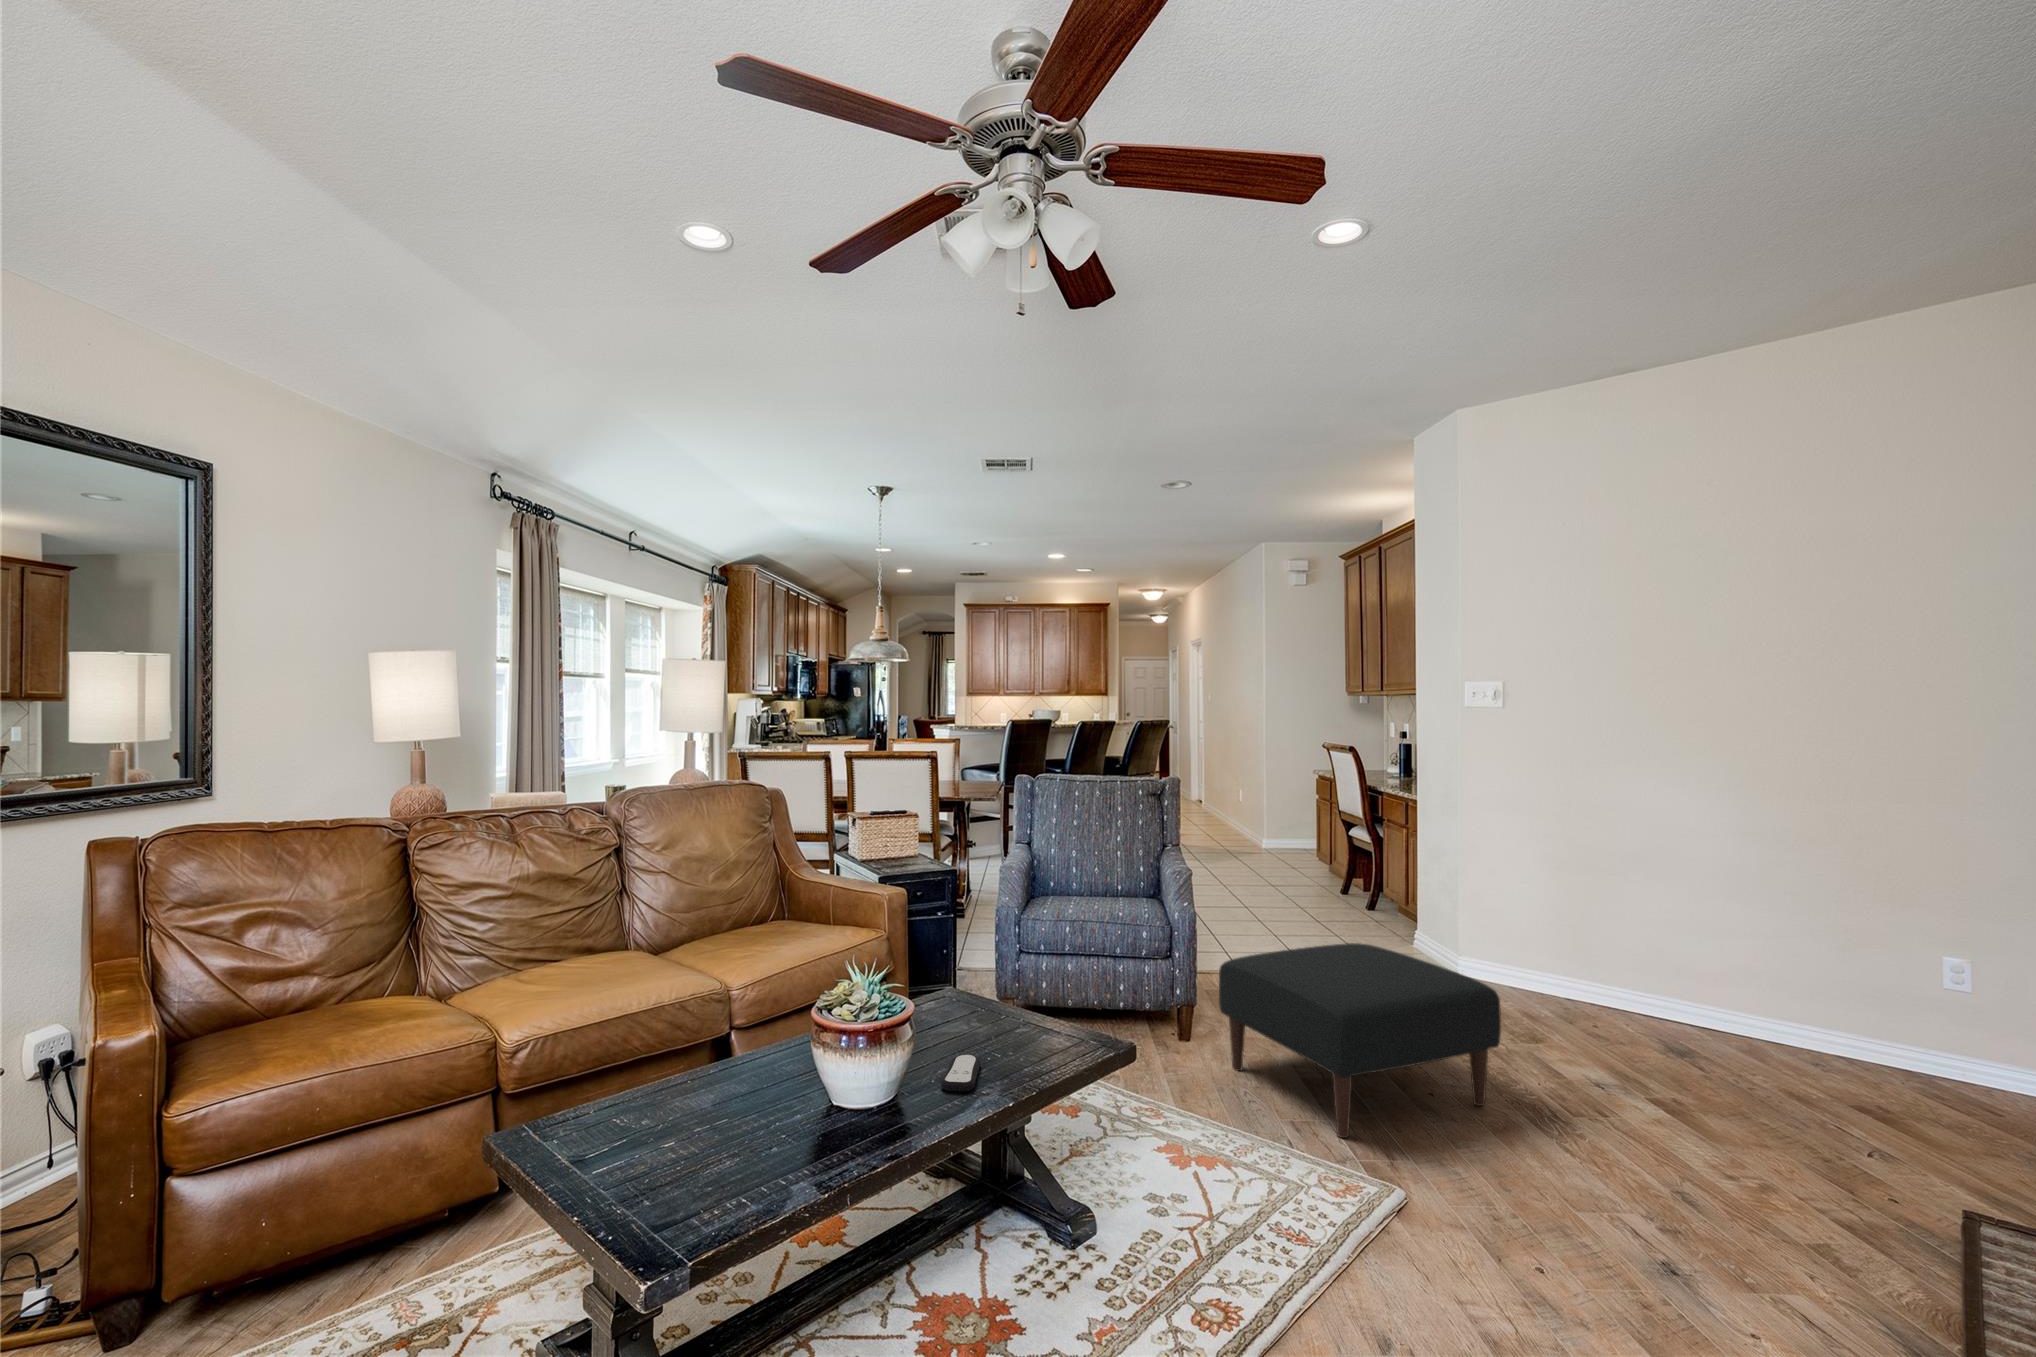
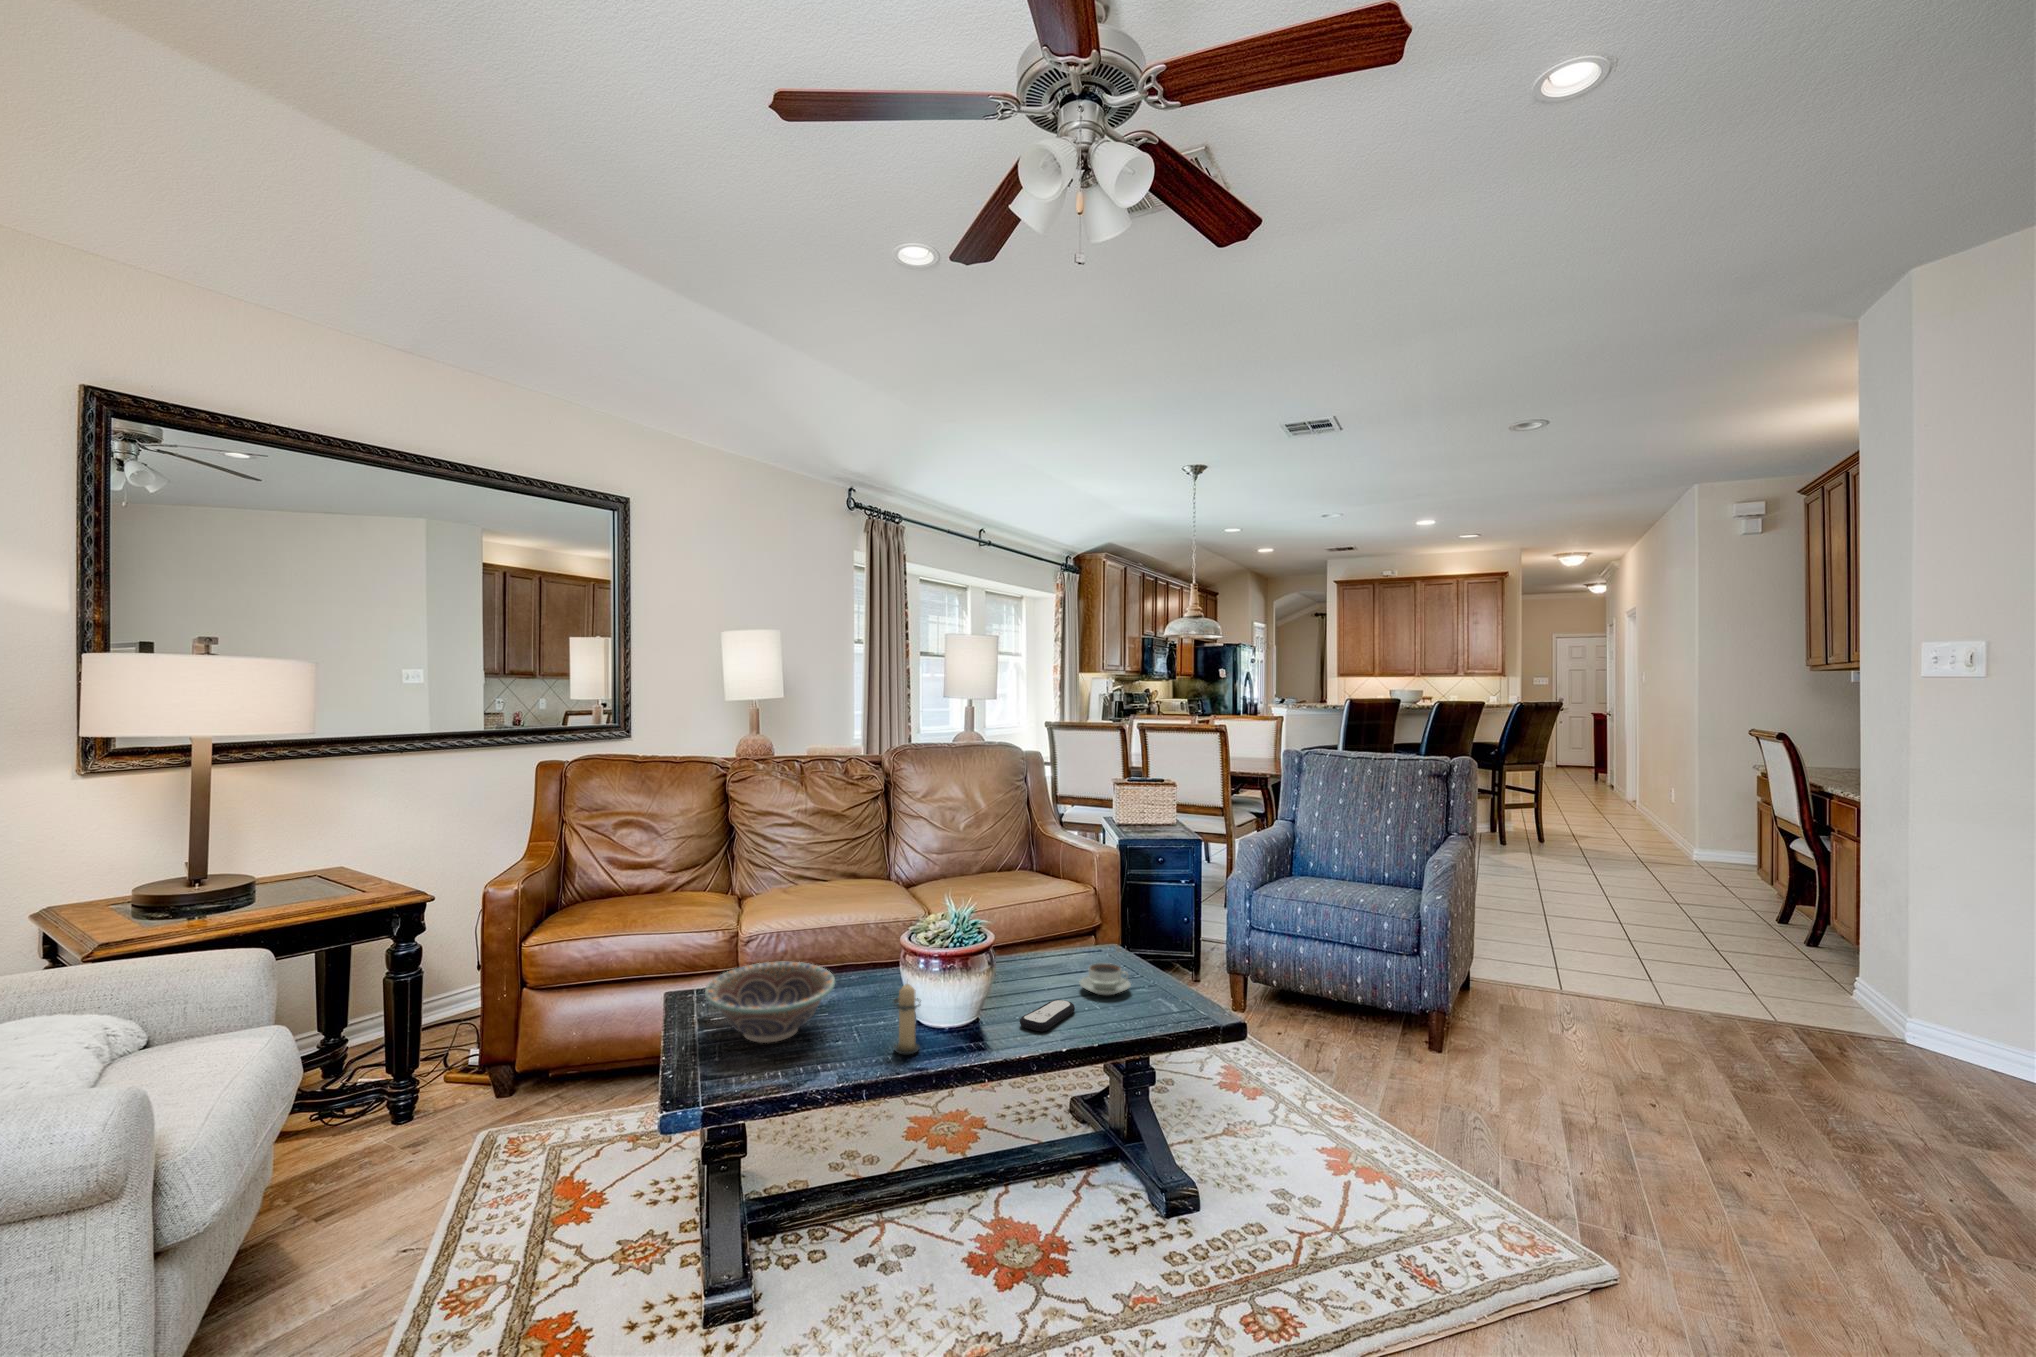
ottoman: present [1219,943,1501,1138] -> none [1458,963,1860,1210]
coffee cup: none [961,1009,1013,1042] -> present [1080,963,1131,995]
candle: none [833,1063,872,1149] -> present [893,984,921,1054]
decorative bowl: none [589,1066,753,1174] -> present [705,962,835,1043]

